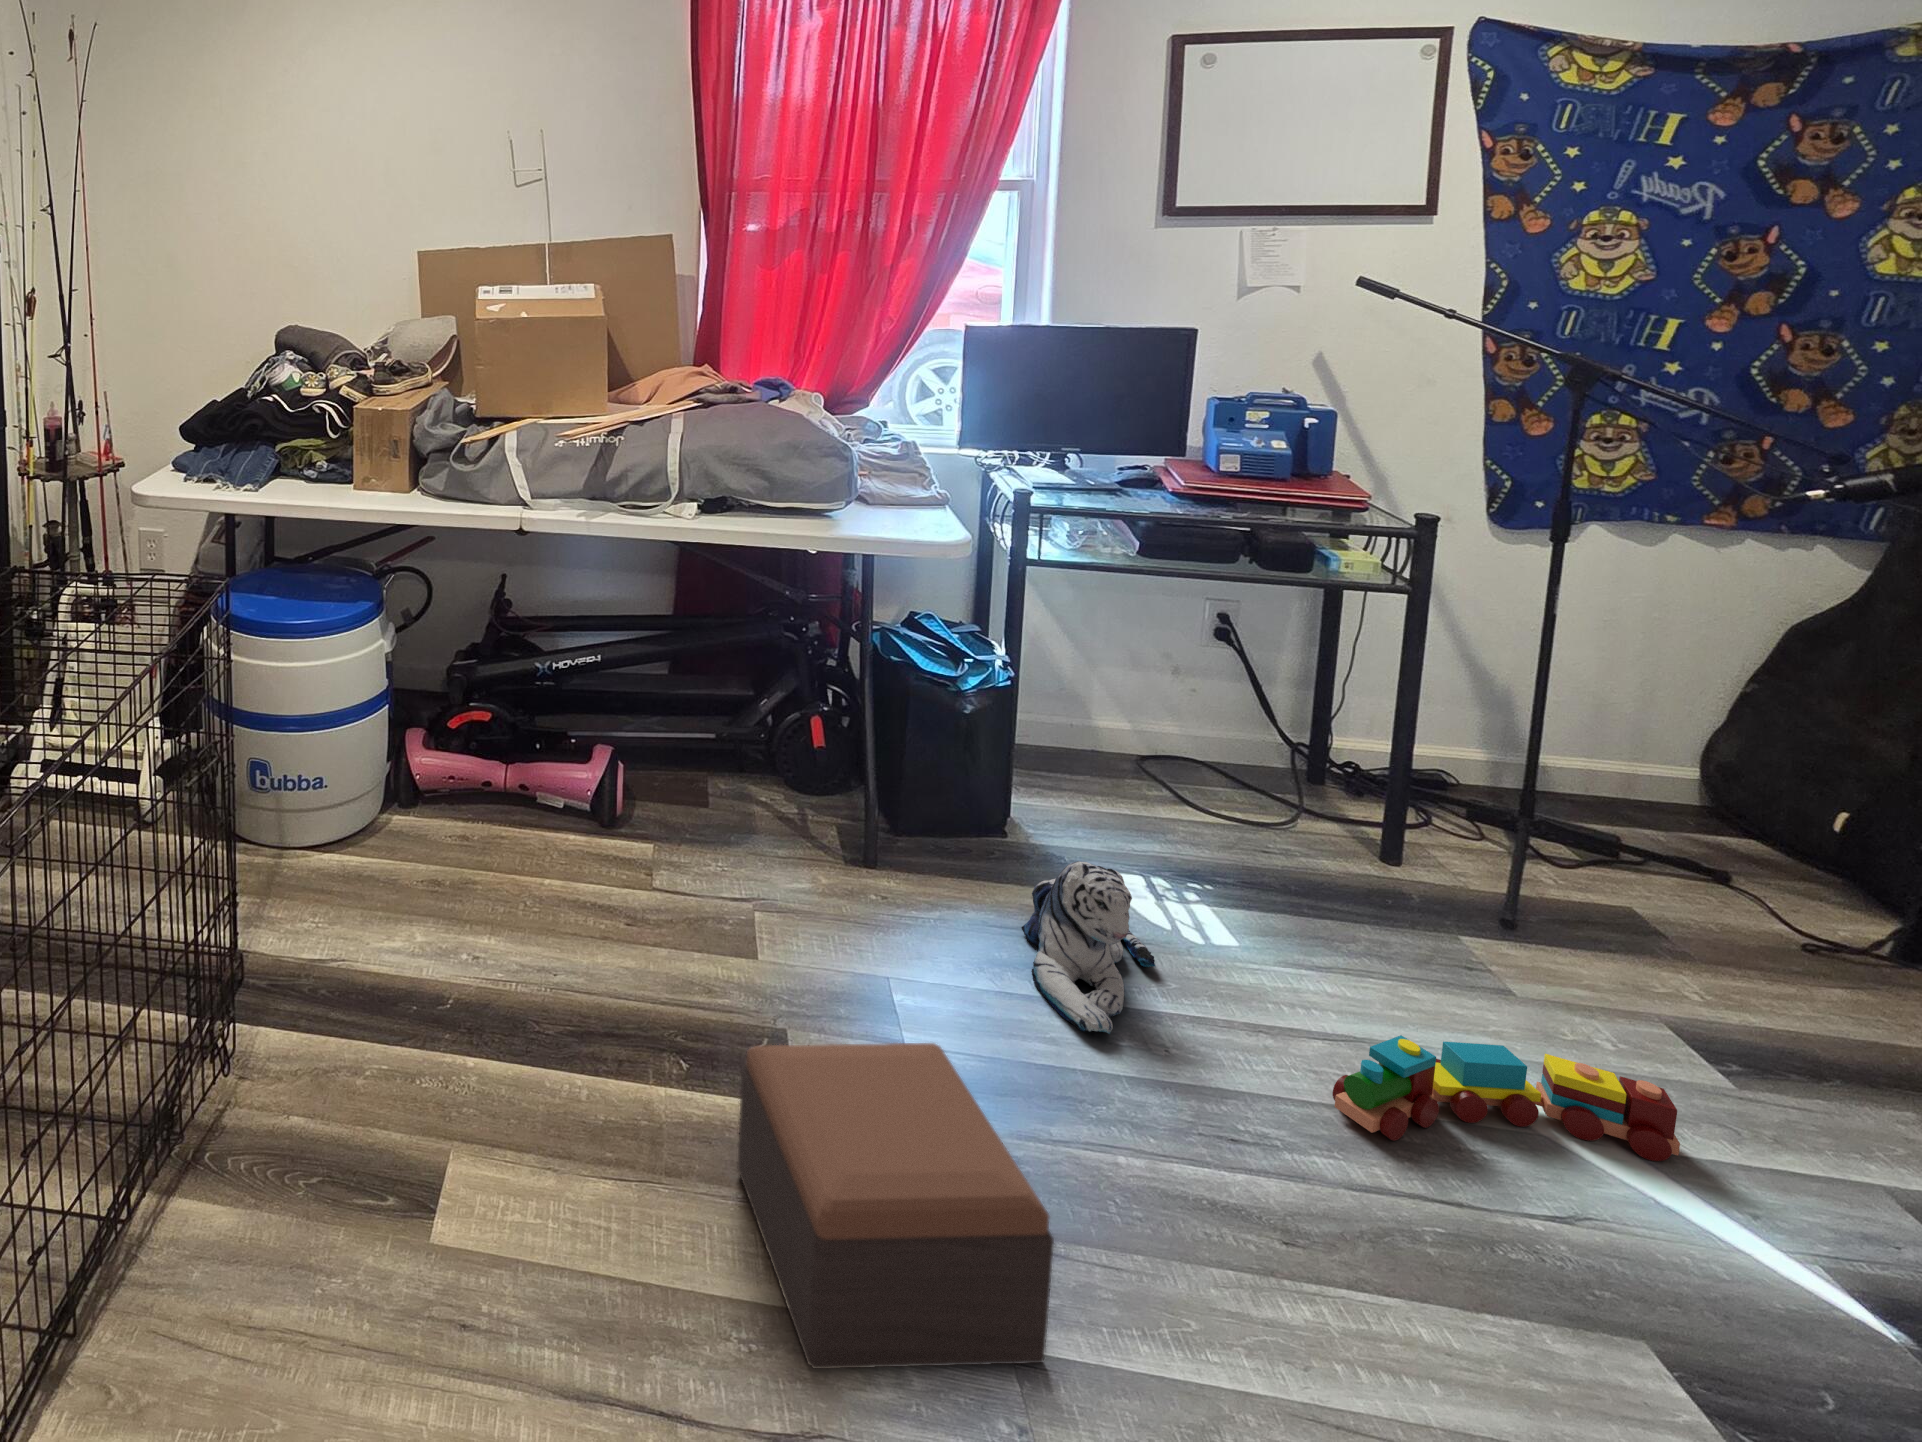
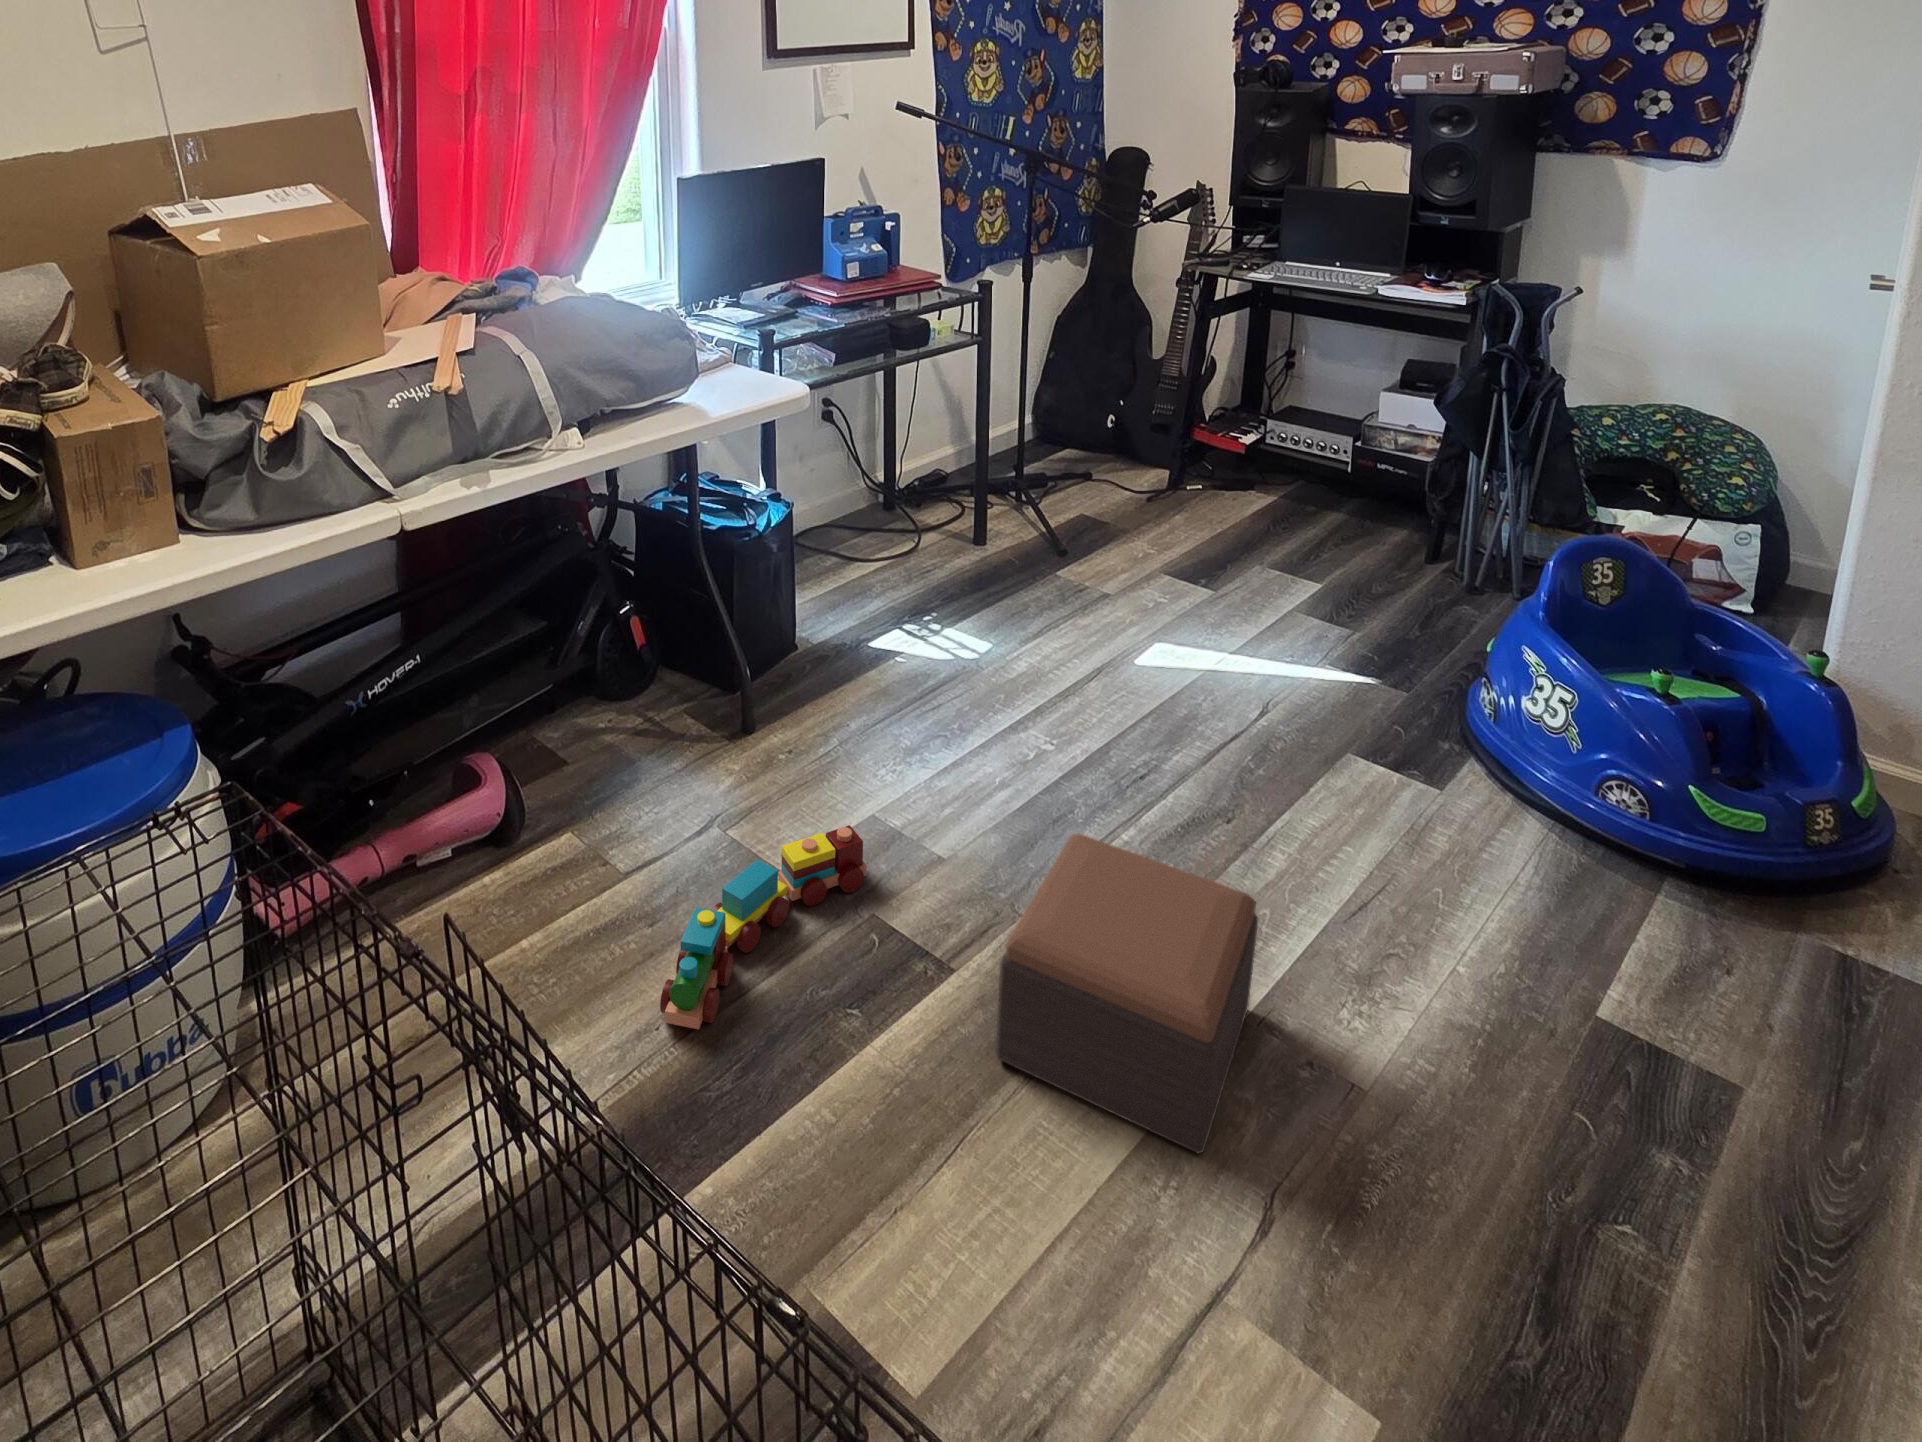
plush toy: present [1021,861,1155,1034] -> none [886,630,1020,766]
toy train: present [1332,1035,1680,1161] -> present [660,825,866,1029]

